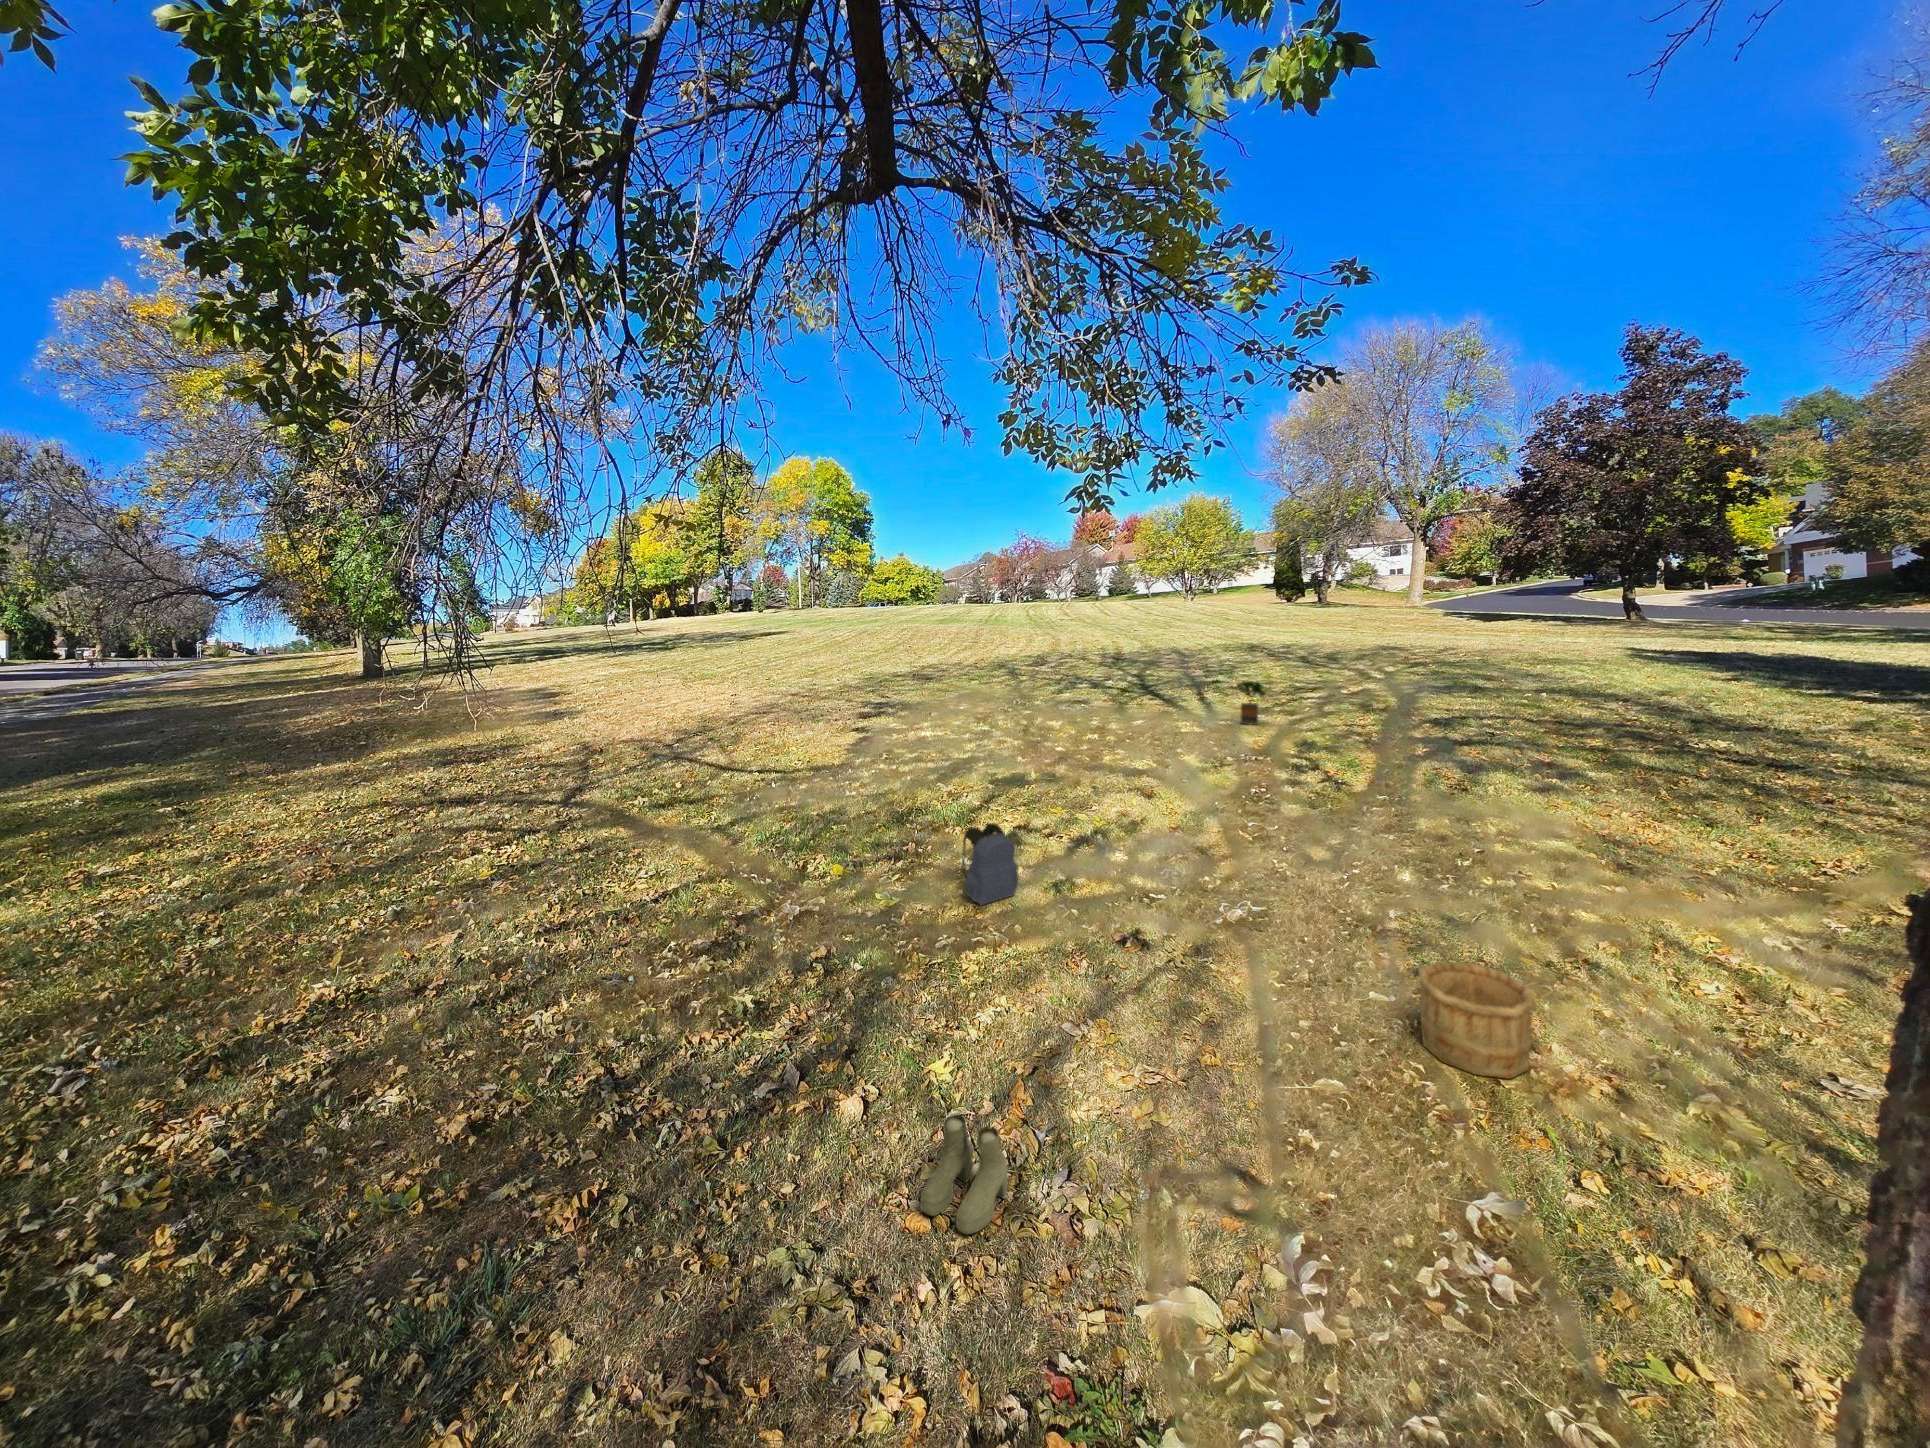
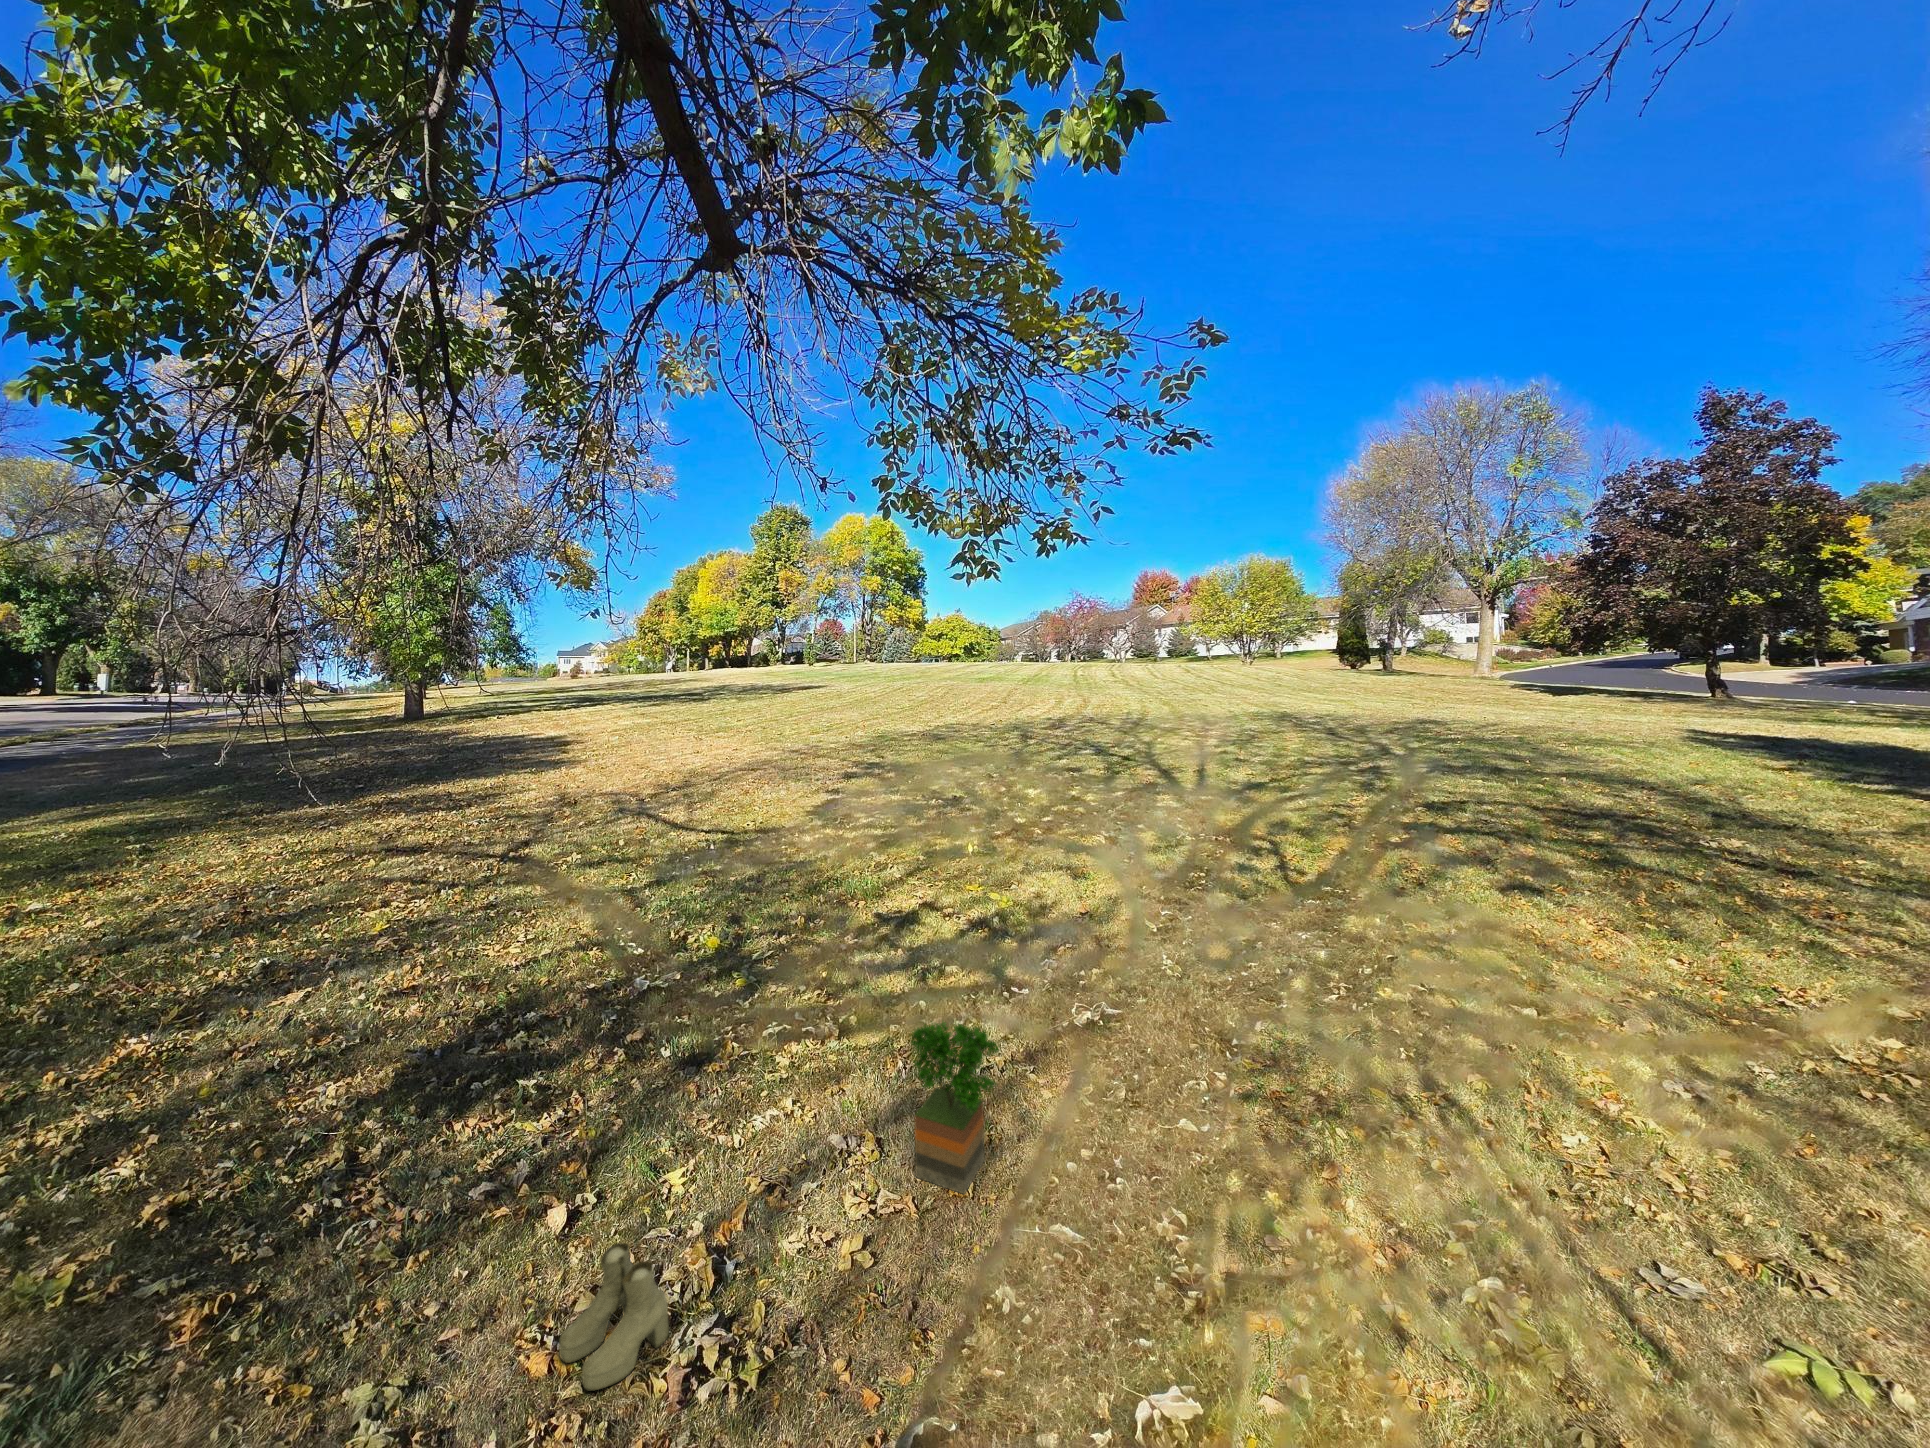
potted tree: present [1237,681,1266,725] -> present [910,1021,1000,1194]
backpack: present [962,823,1018,905] -> none [818,901,879,991]
wooden bucket: present [1418,961,1536,1079] -> none [1210,1097,1334,1249]

